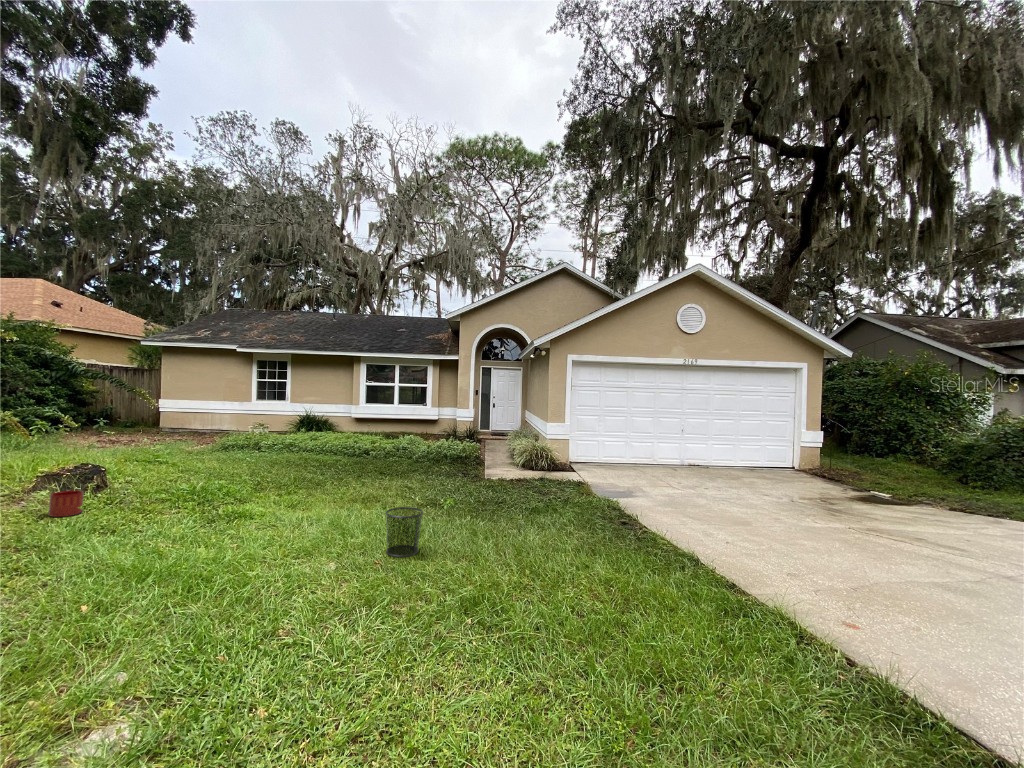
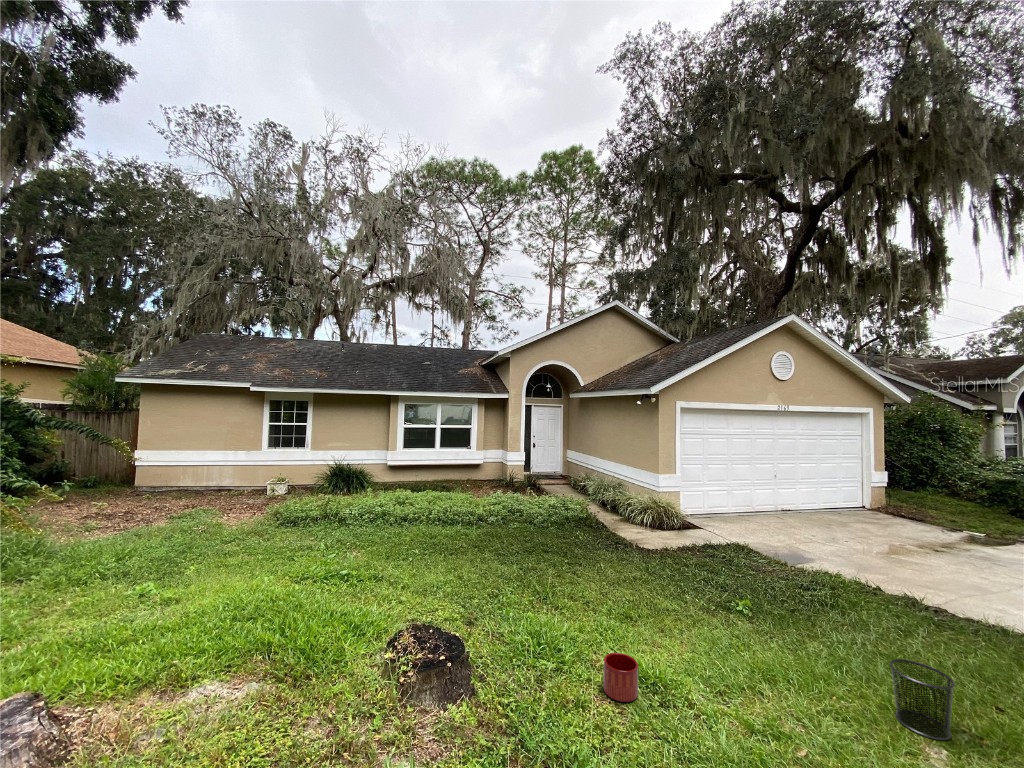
planter: present [49,490,84,517] -> present [603,653,638,702]

